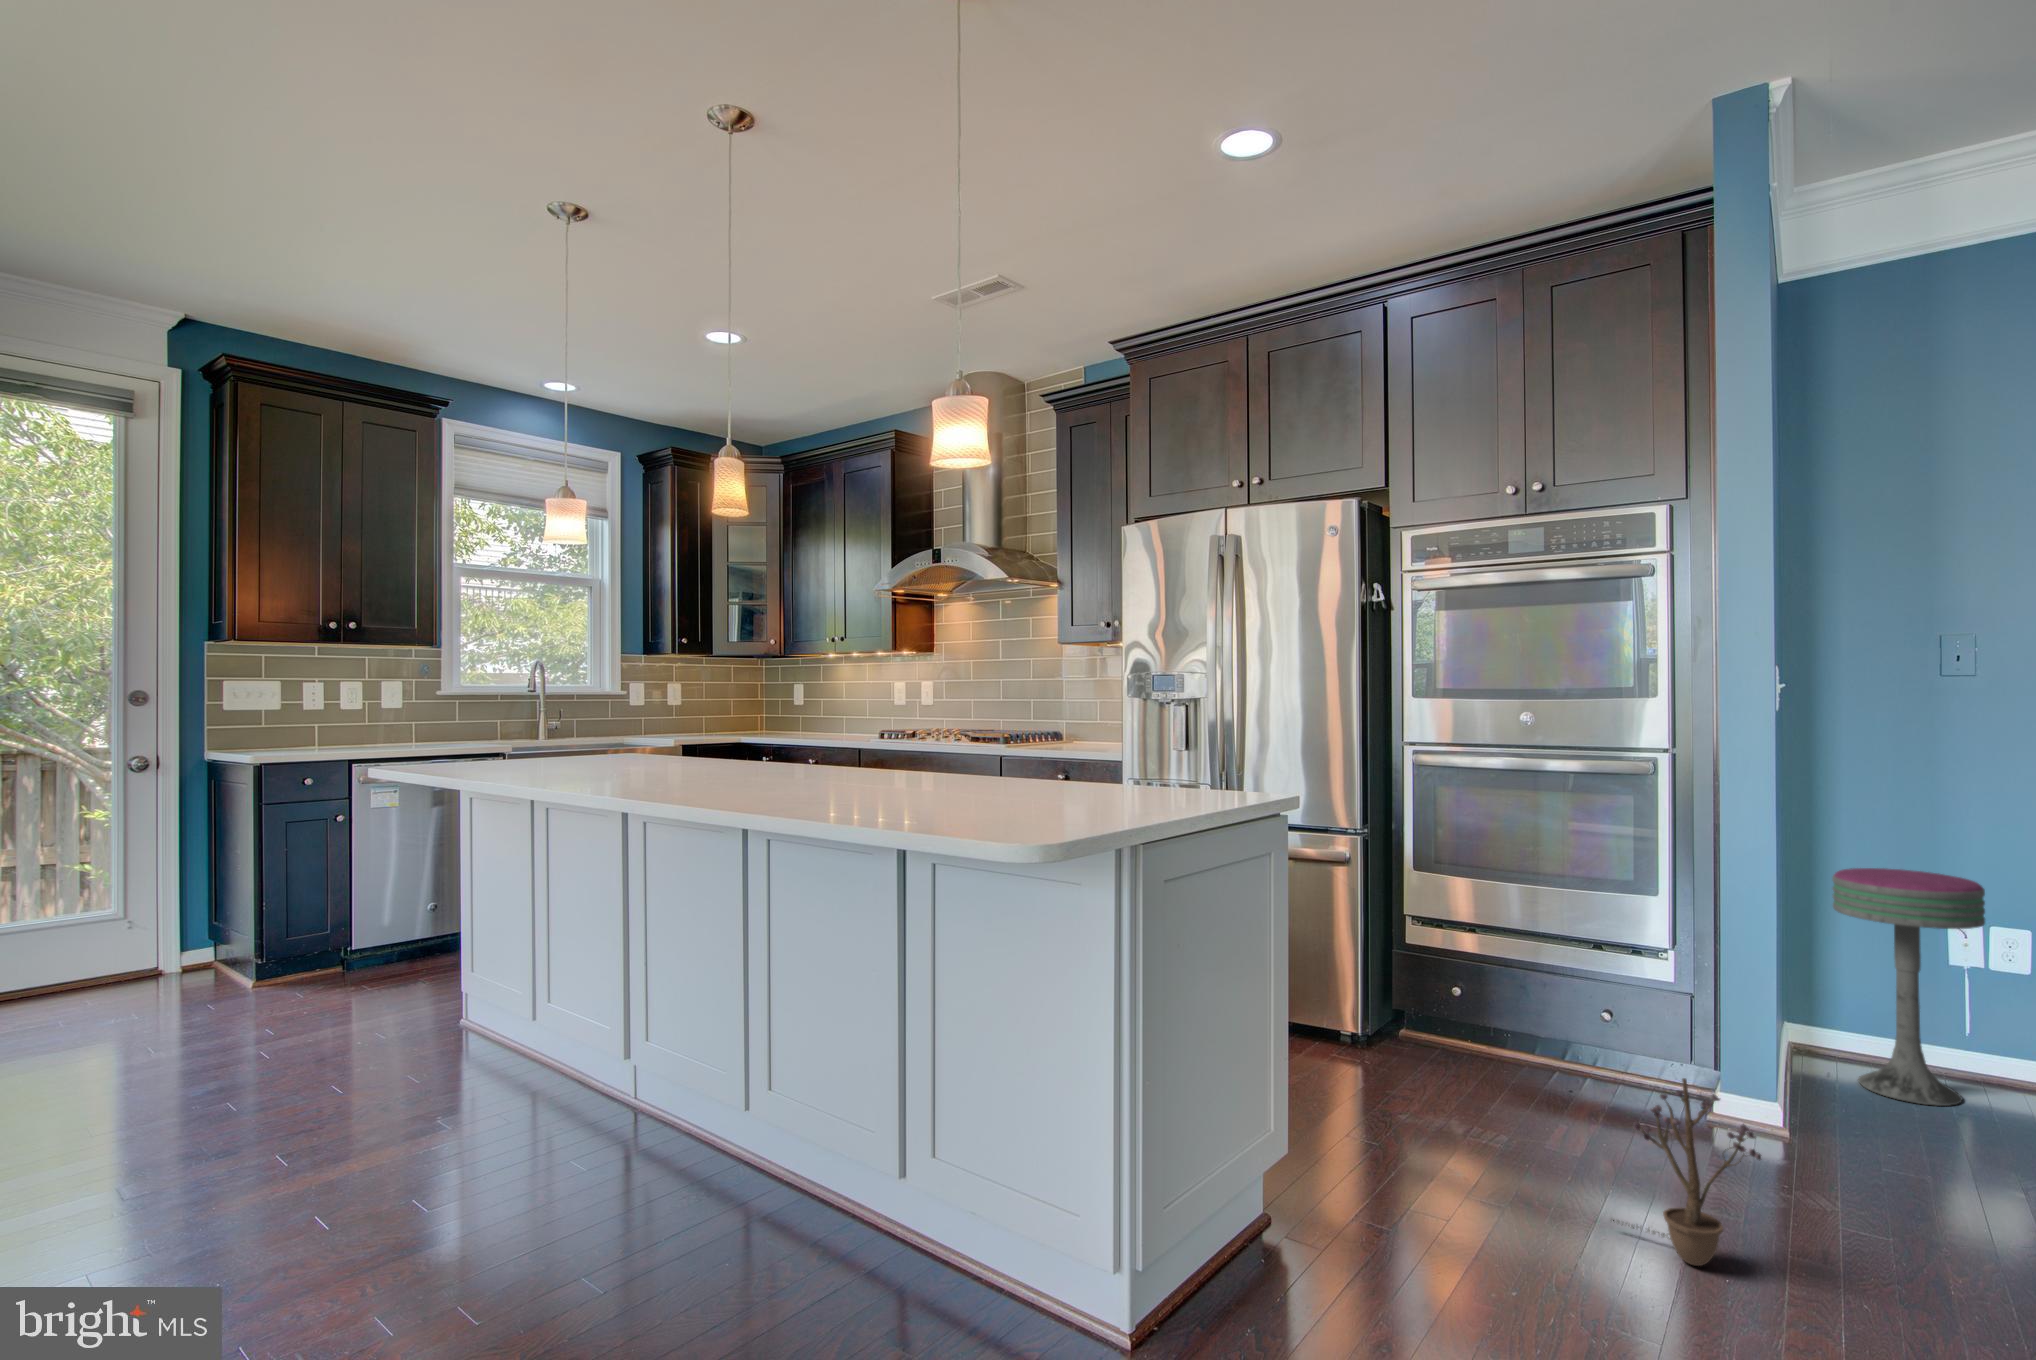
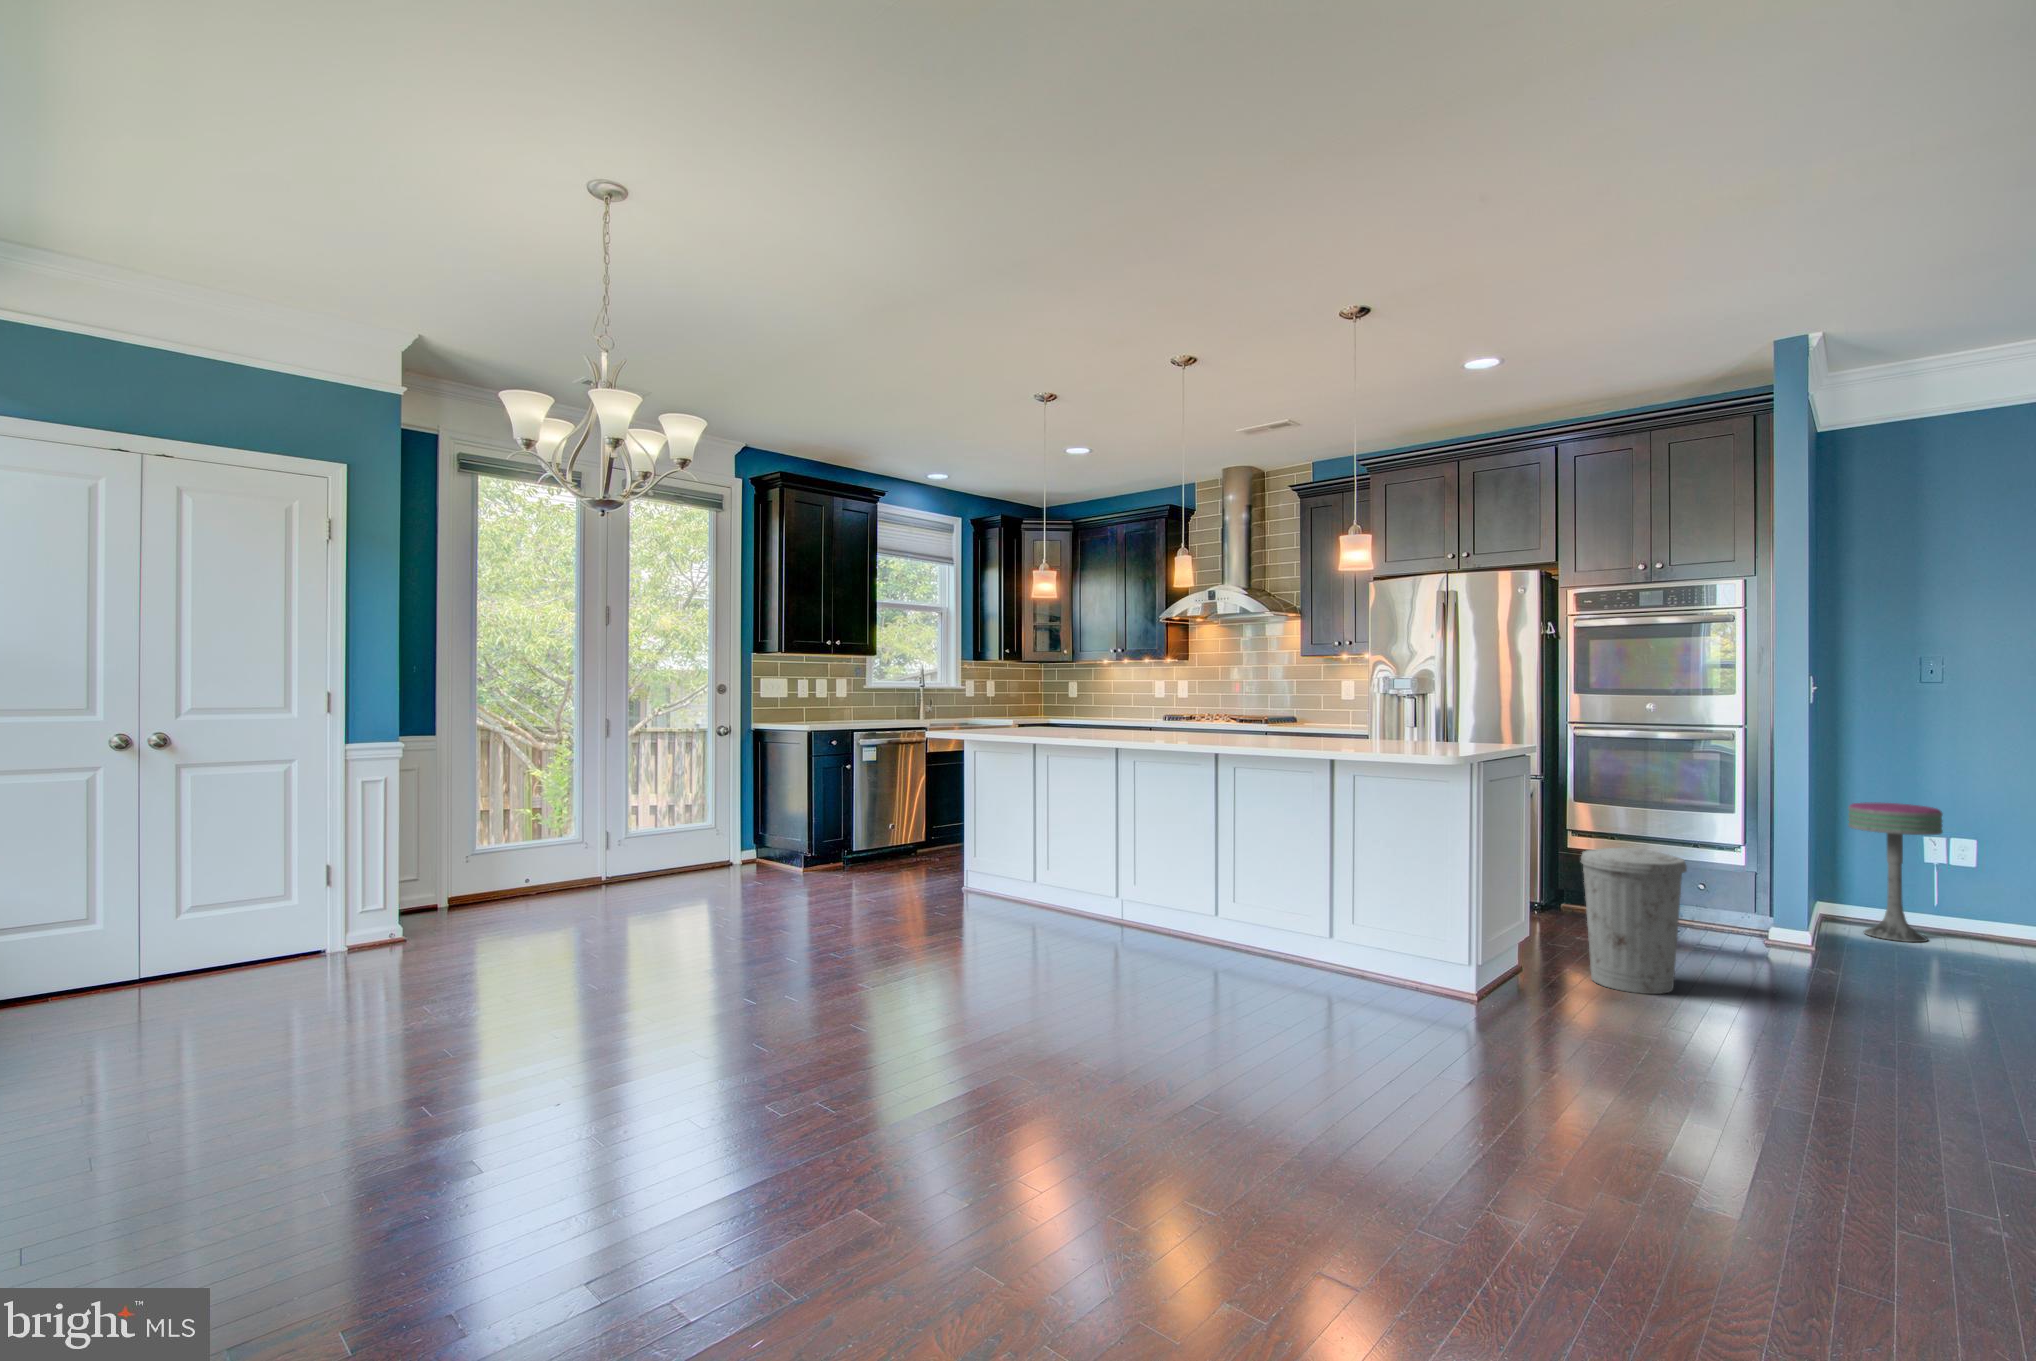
trash can: none [1375,993,1570,1310] -> present [1581,848,1687,994]
decorative plant: present [1611,1078,1761,1266] -> none [1706,891,1788,985]

